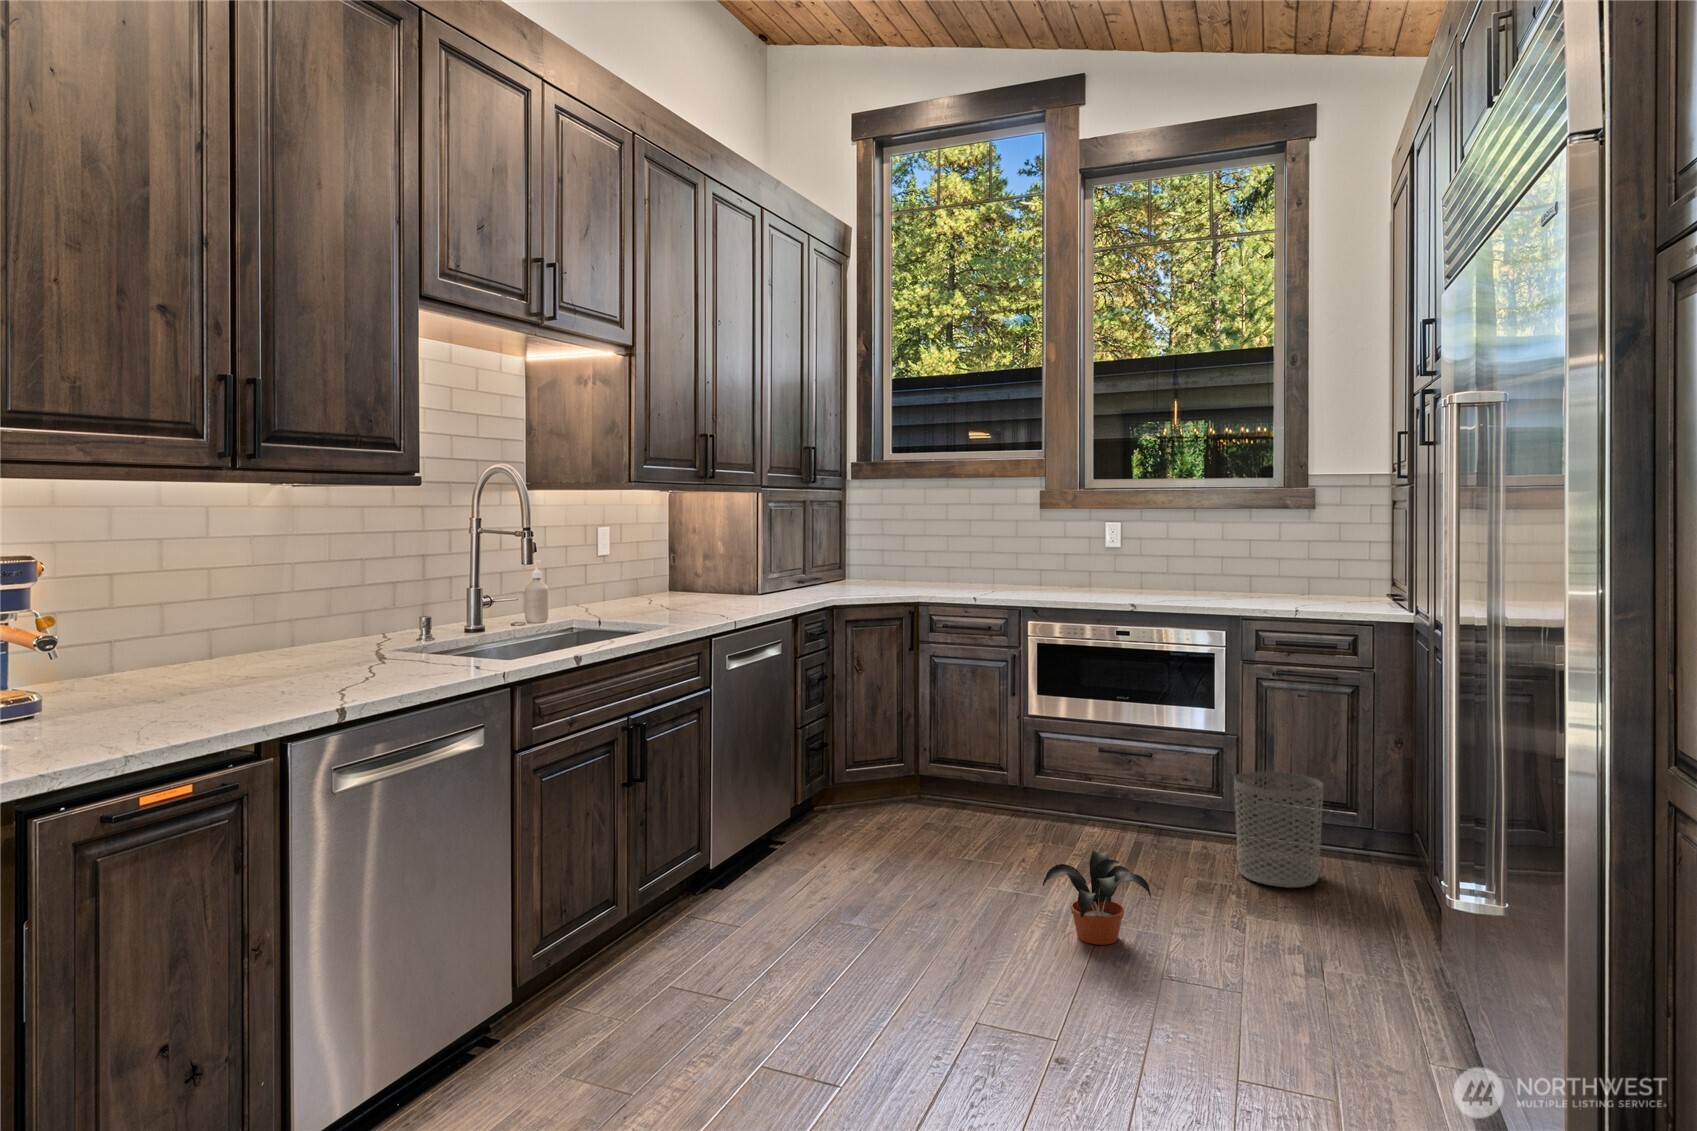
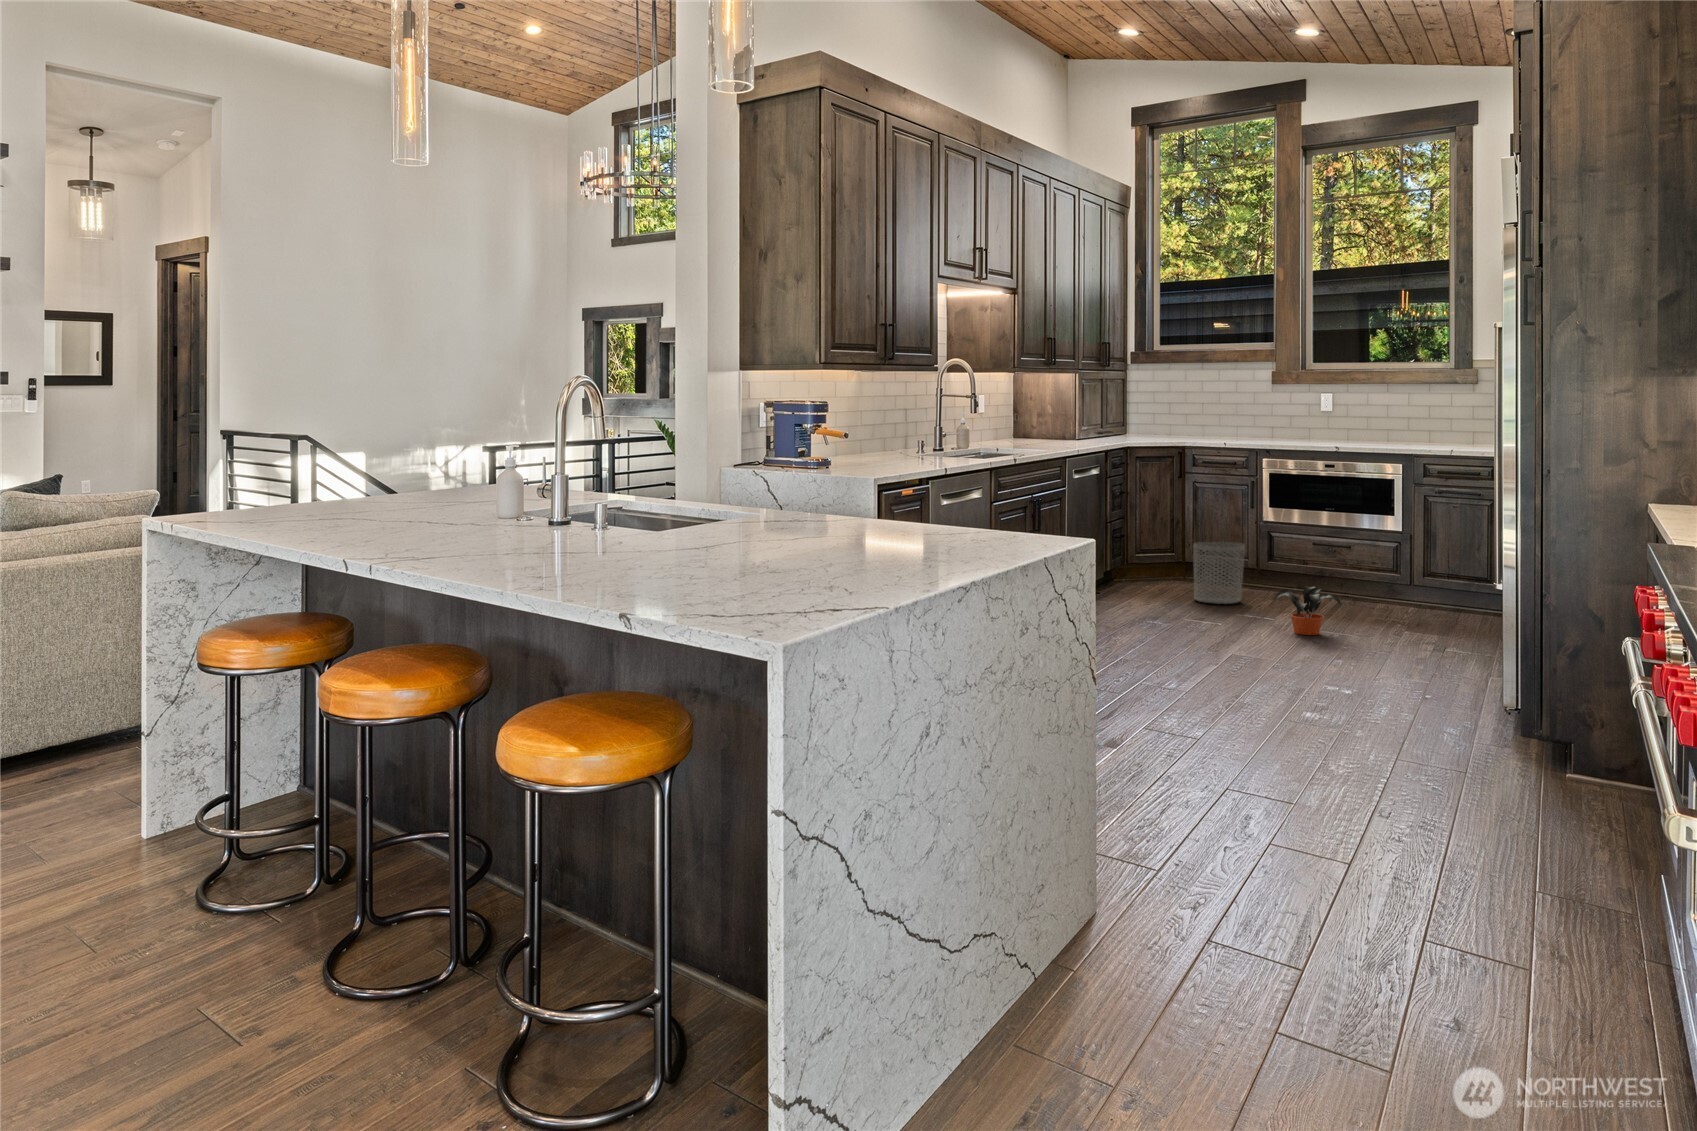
waste bin: present [1234,772,1323,888] -> present [1193,542,1245,604]

